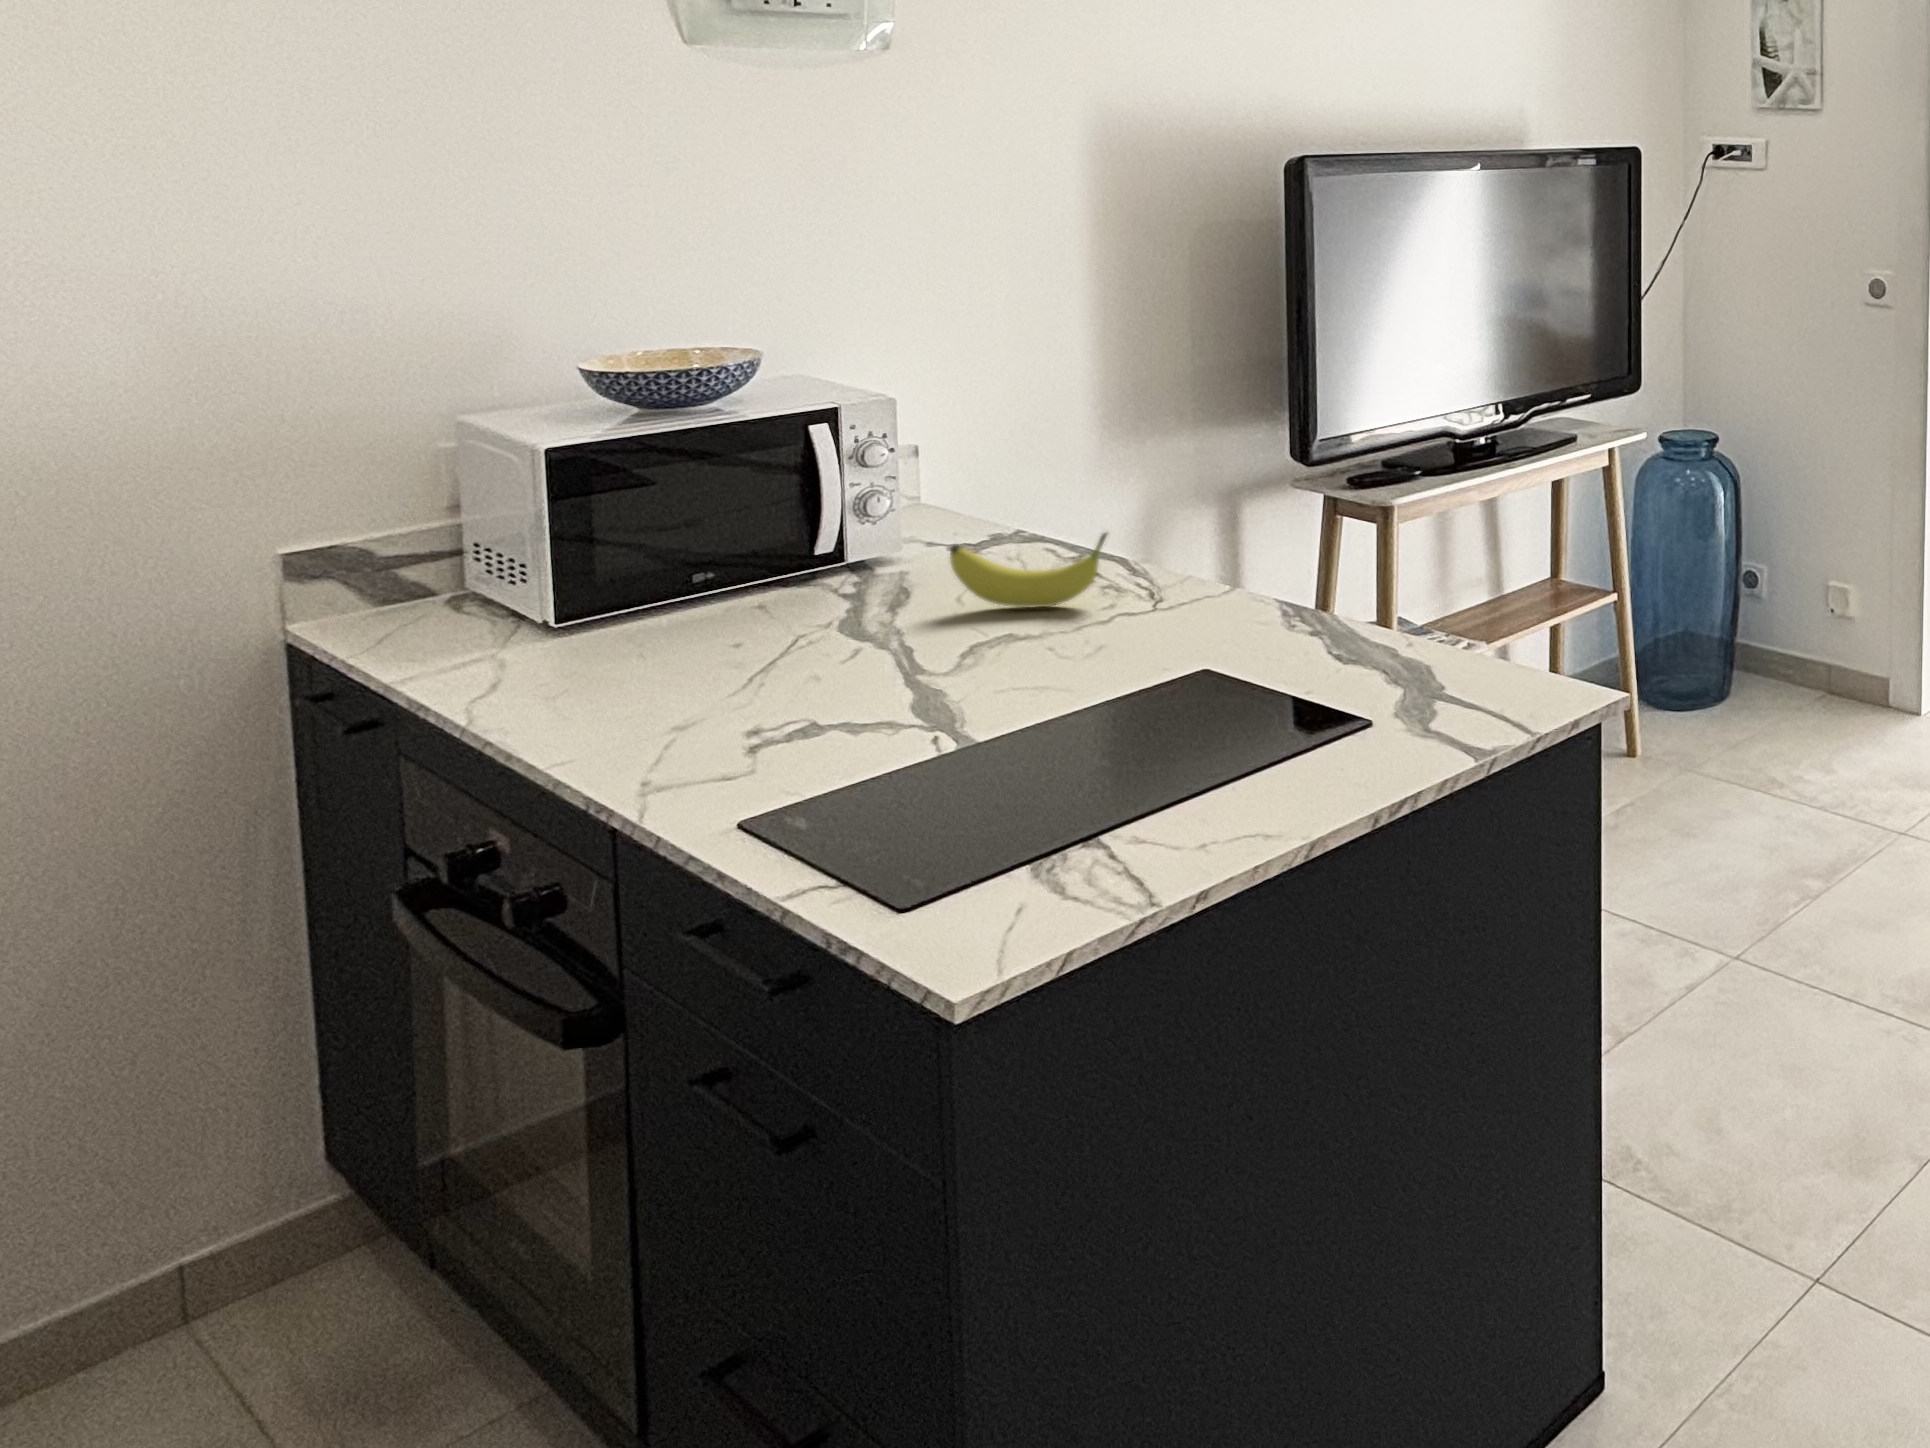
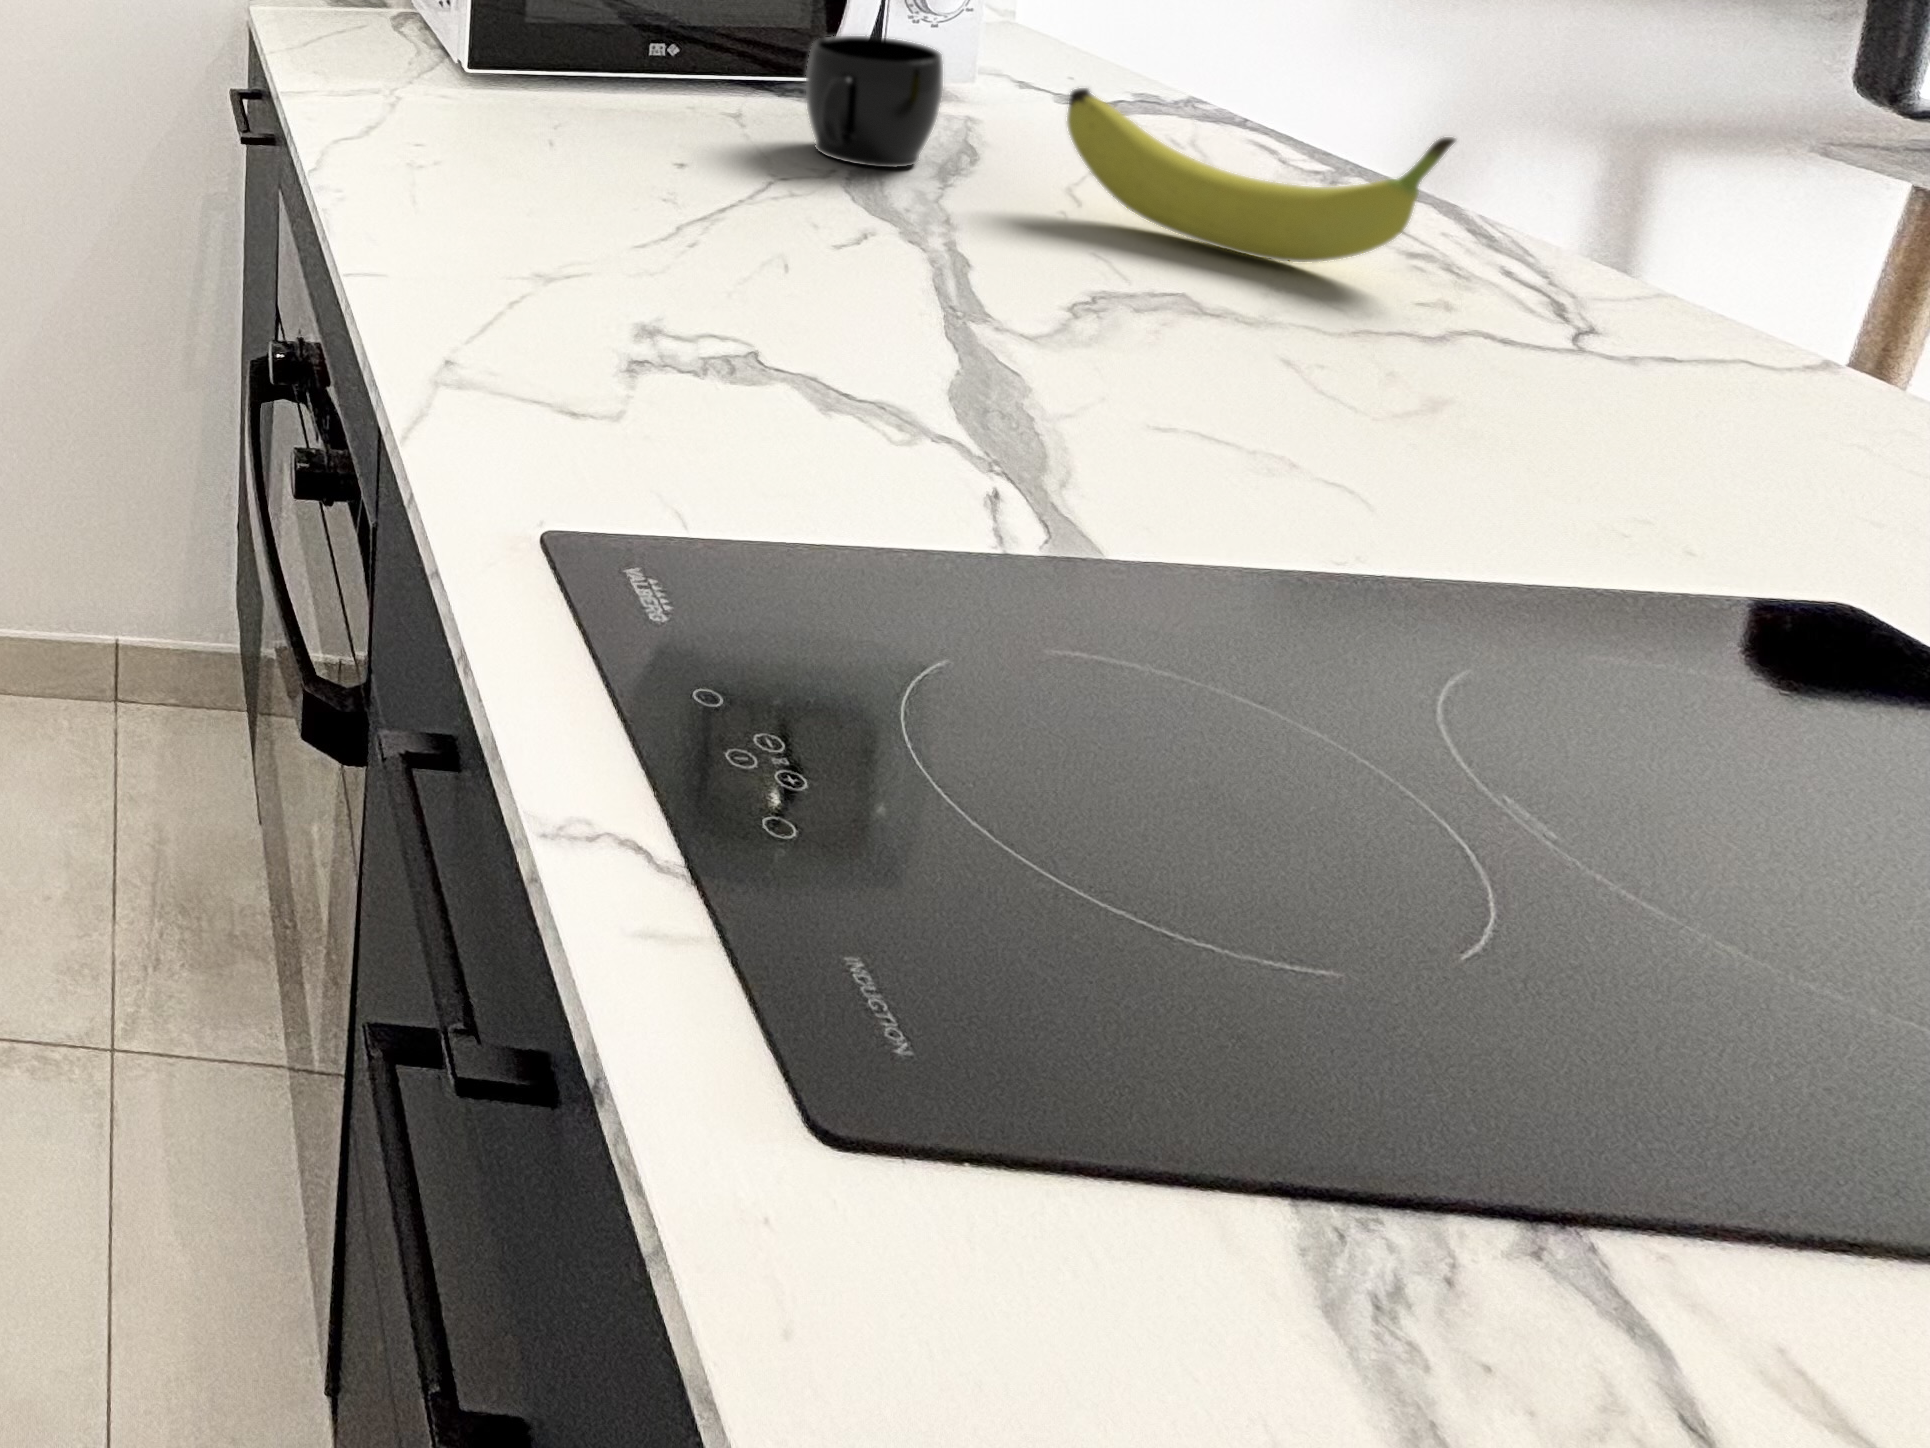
mug: none [806,539,885,617] -> present [806,36,943,167]

